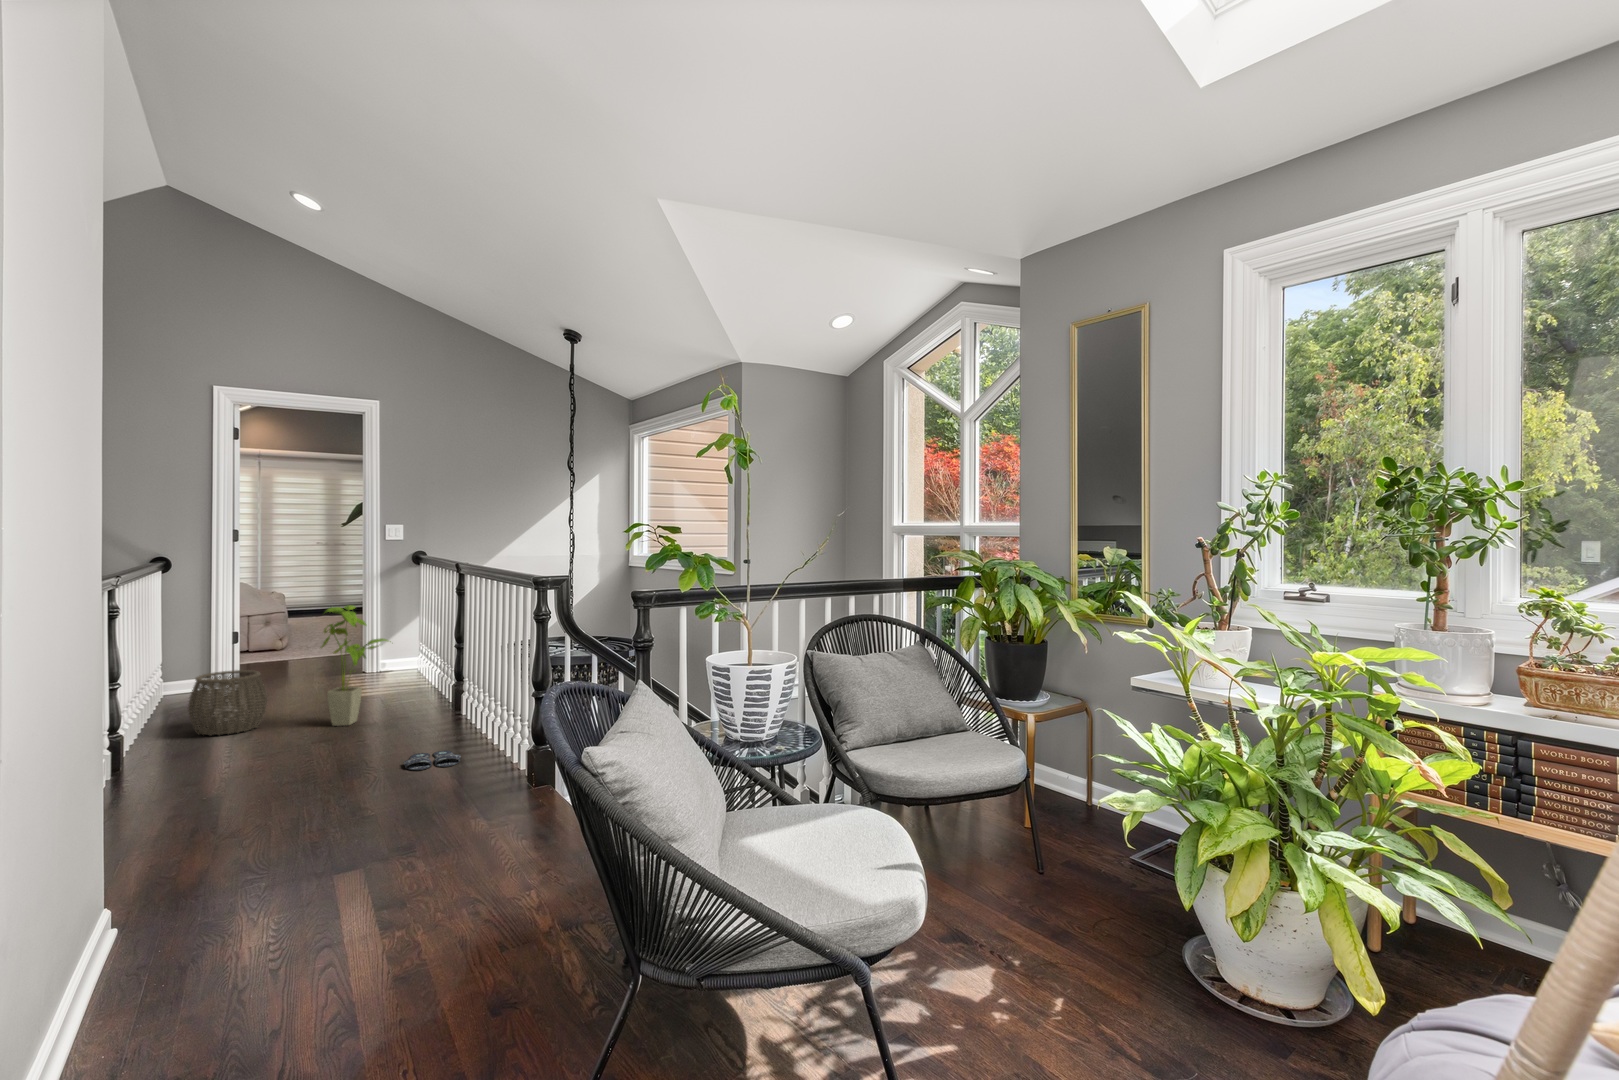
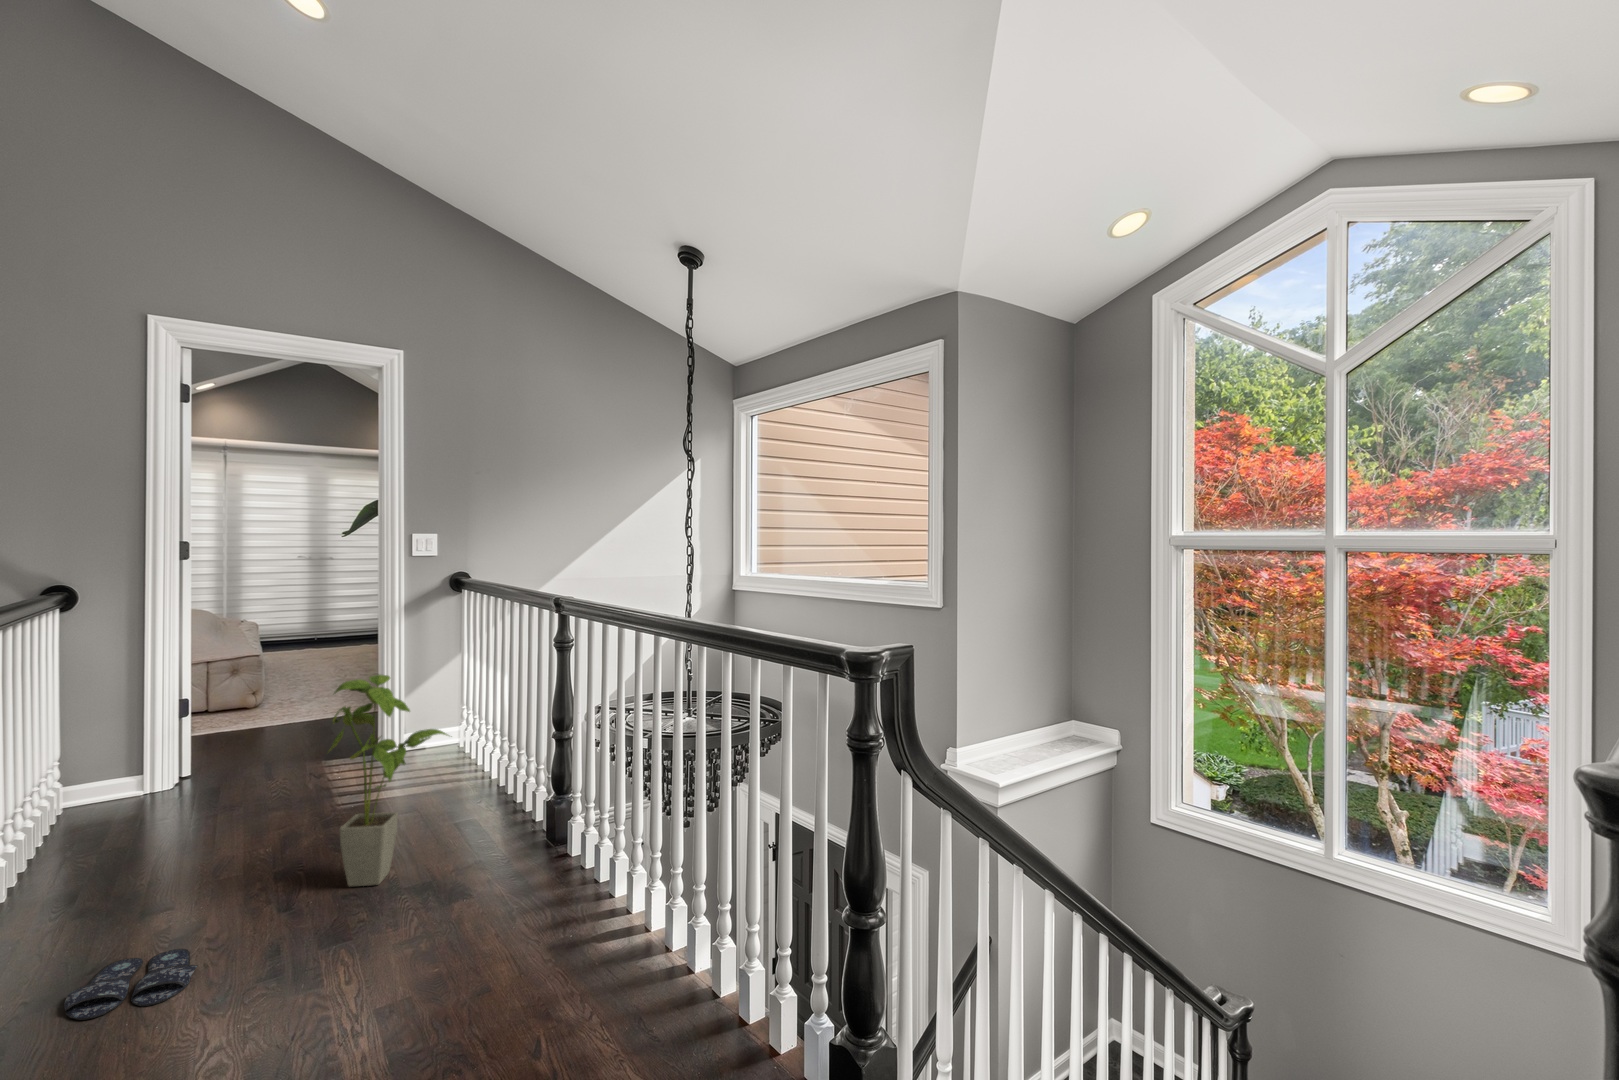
woven basket: present [188,670,267,735] -> none [84,788,234,922]
slippers: present [403,750,461,770] -> present [64,949,198,1020]

